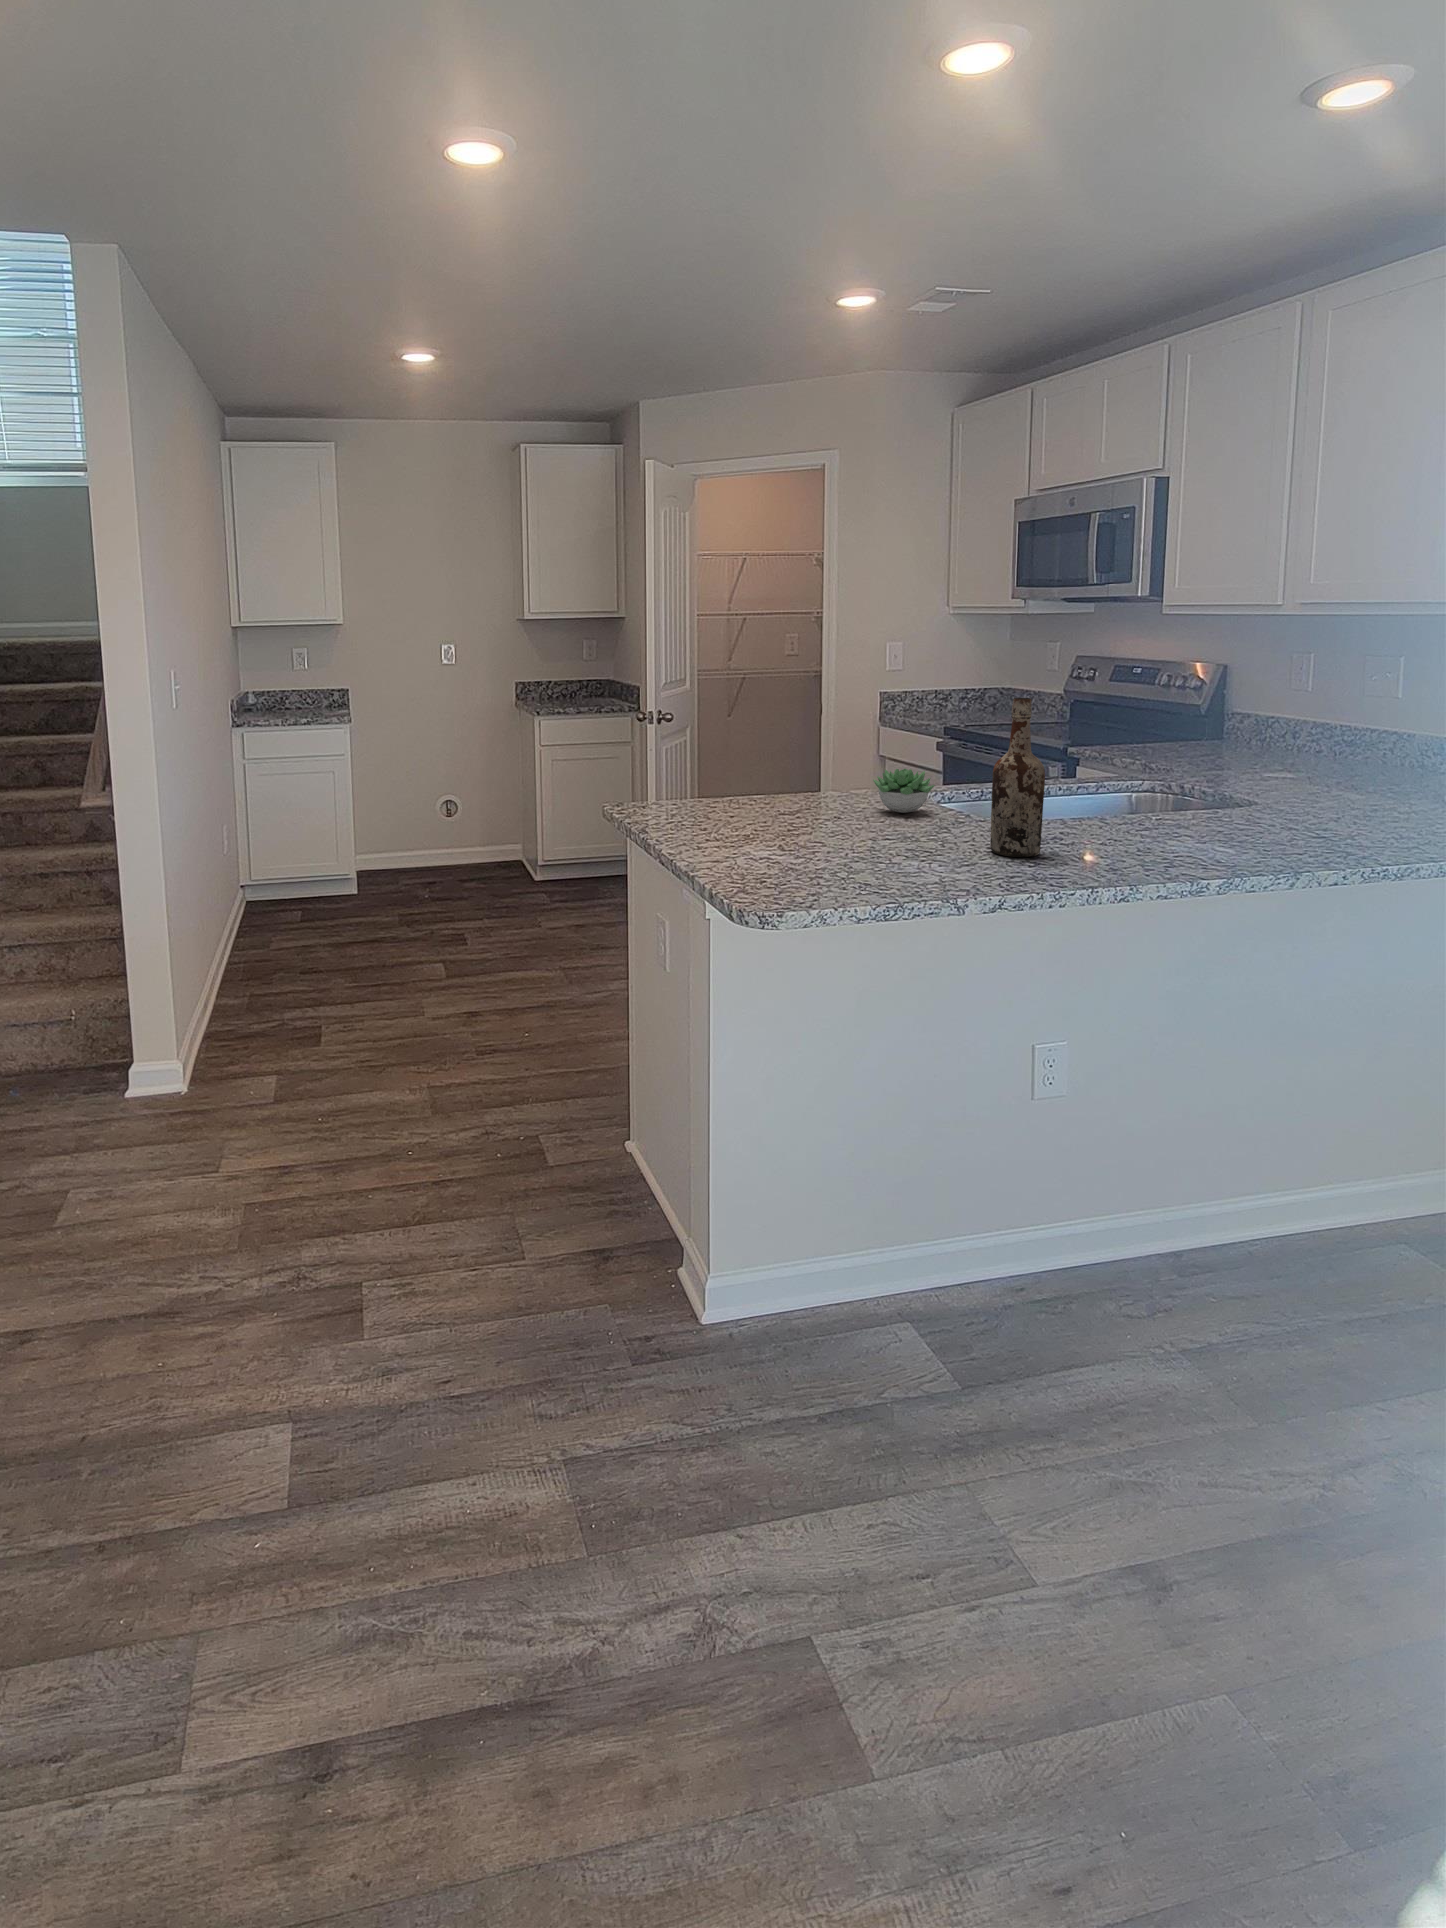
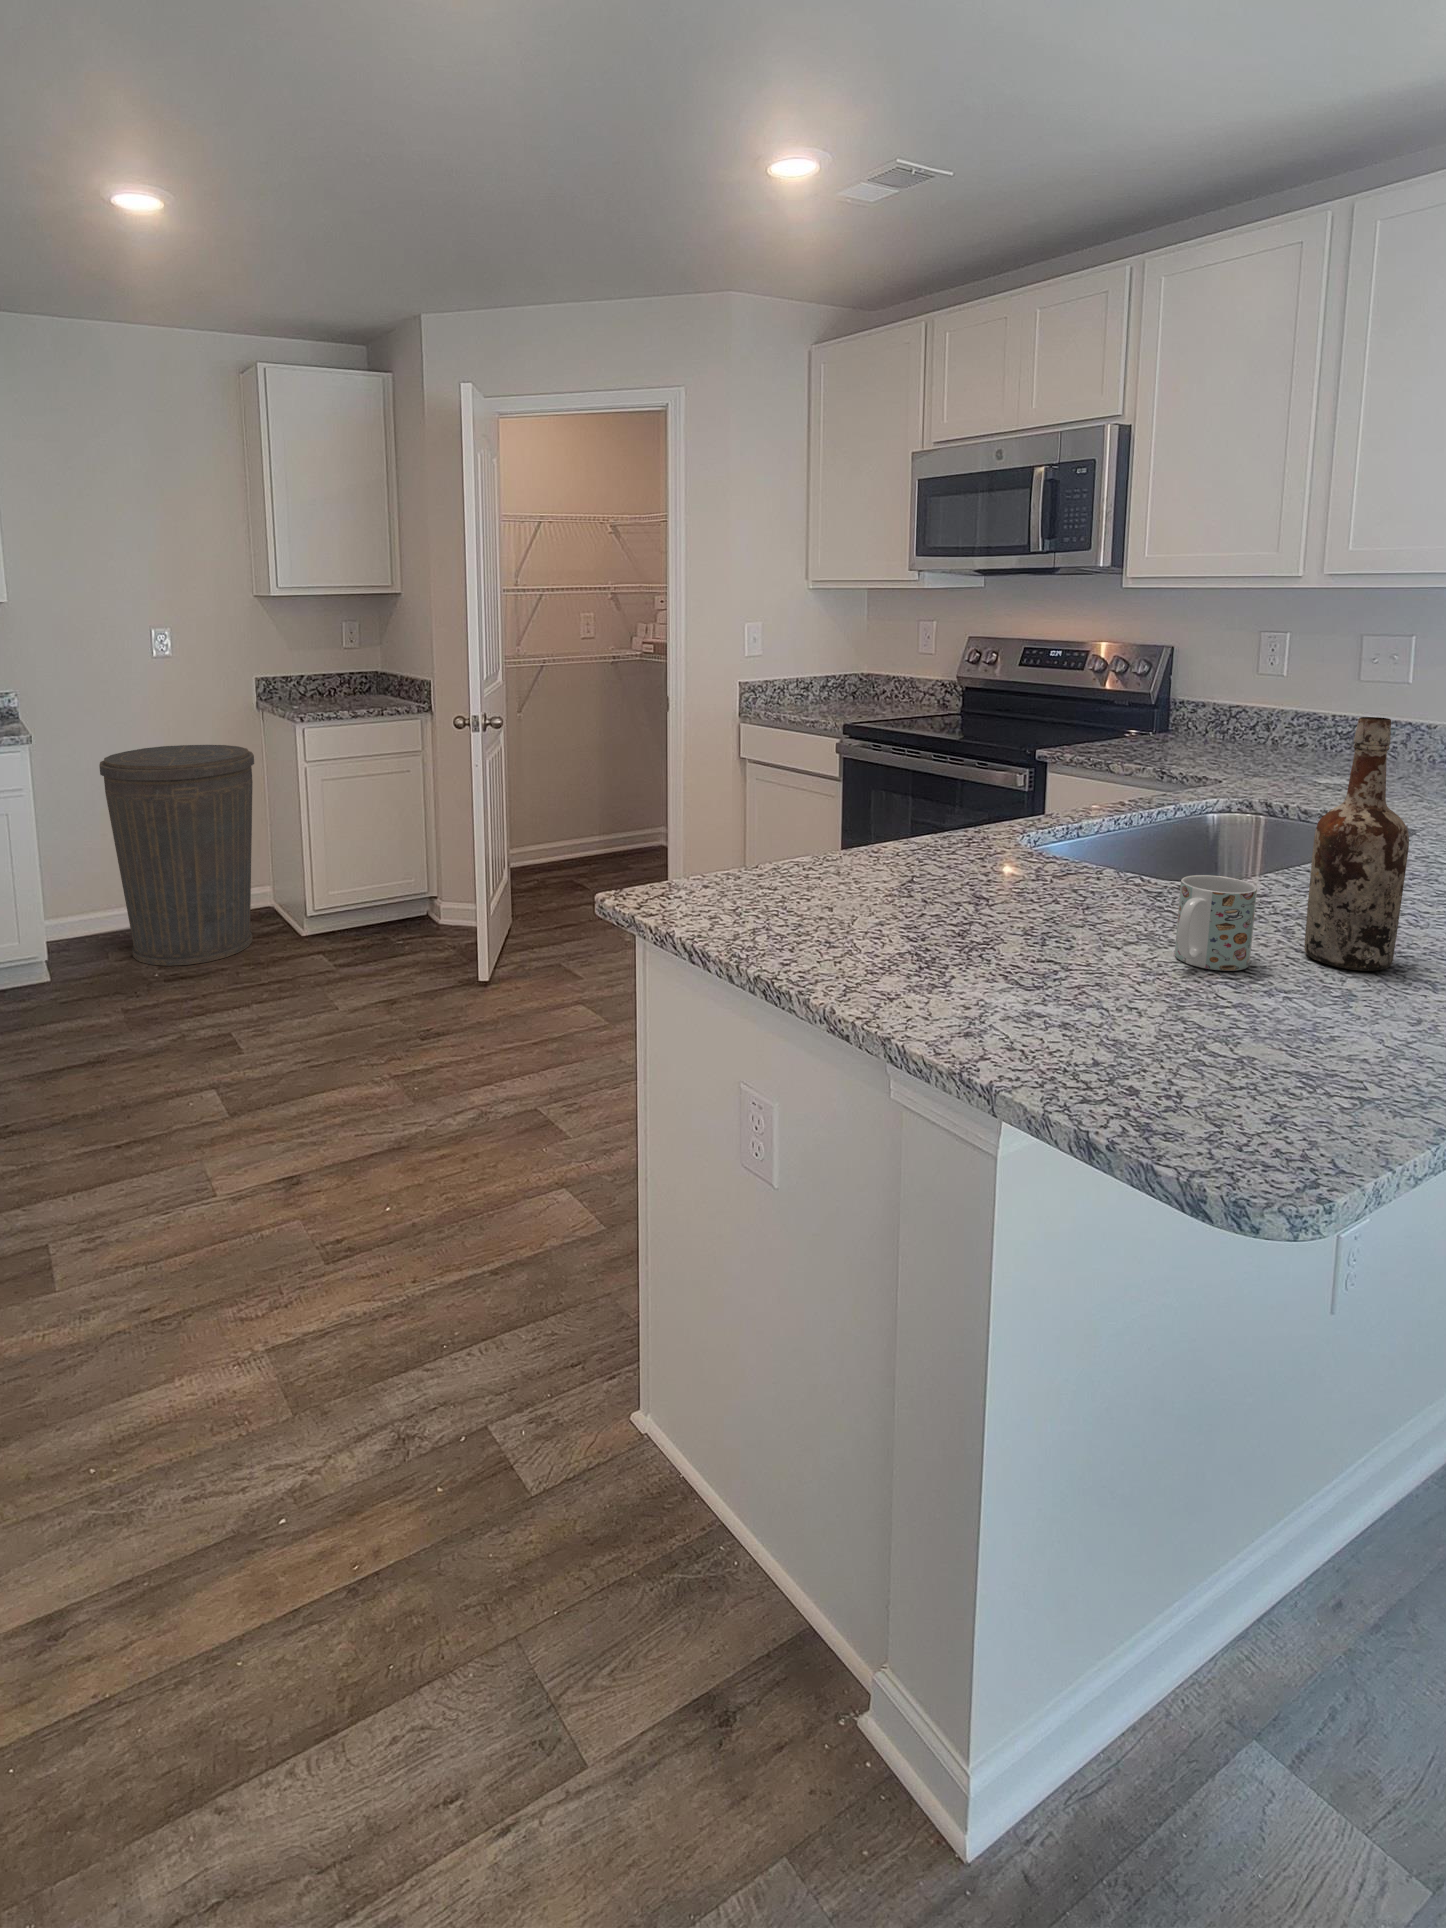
trash can: none [399,732,504,891] -> present [99,745,254,966]
succulent plant: present [873,769,935,813] -> none [999,813,1101,881]
mug: none [890,796,948,851] -> present [1175,875,1257,971]

